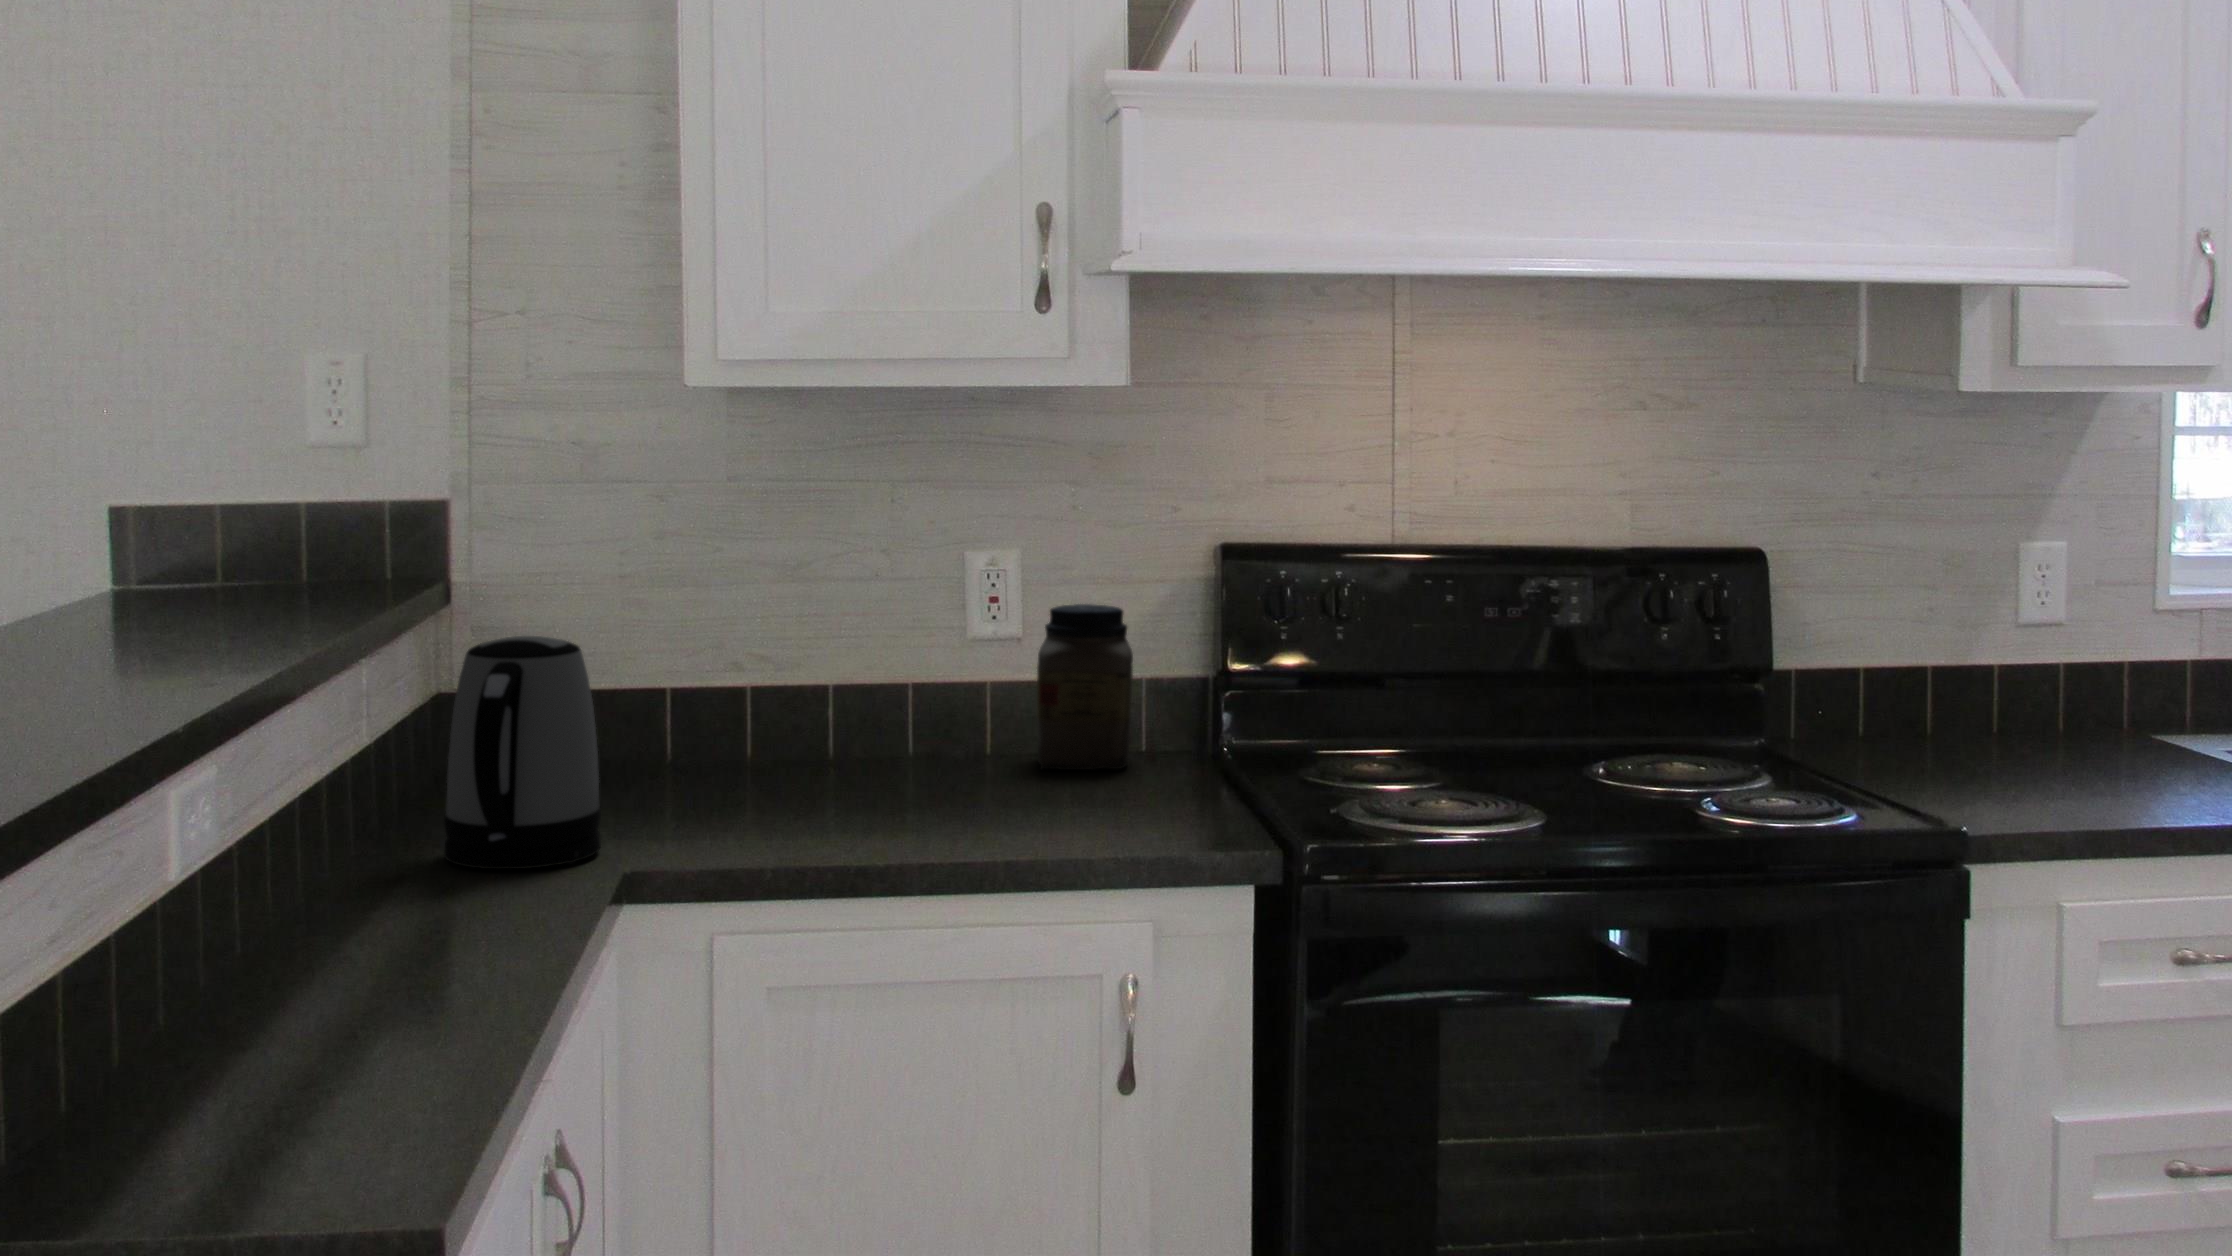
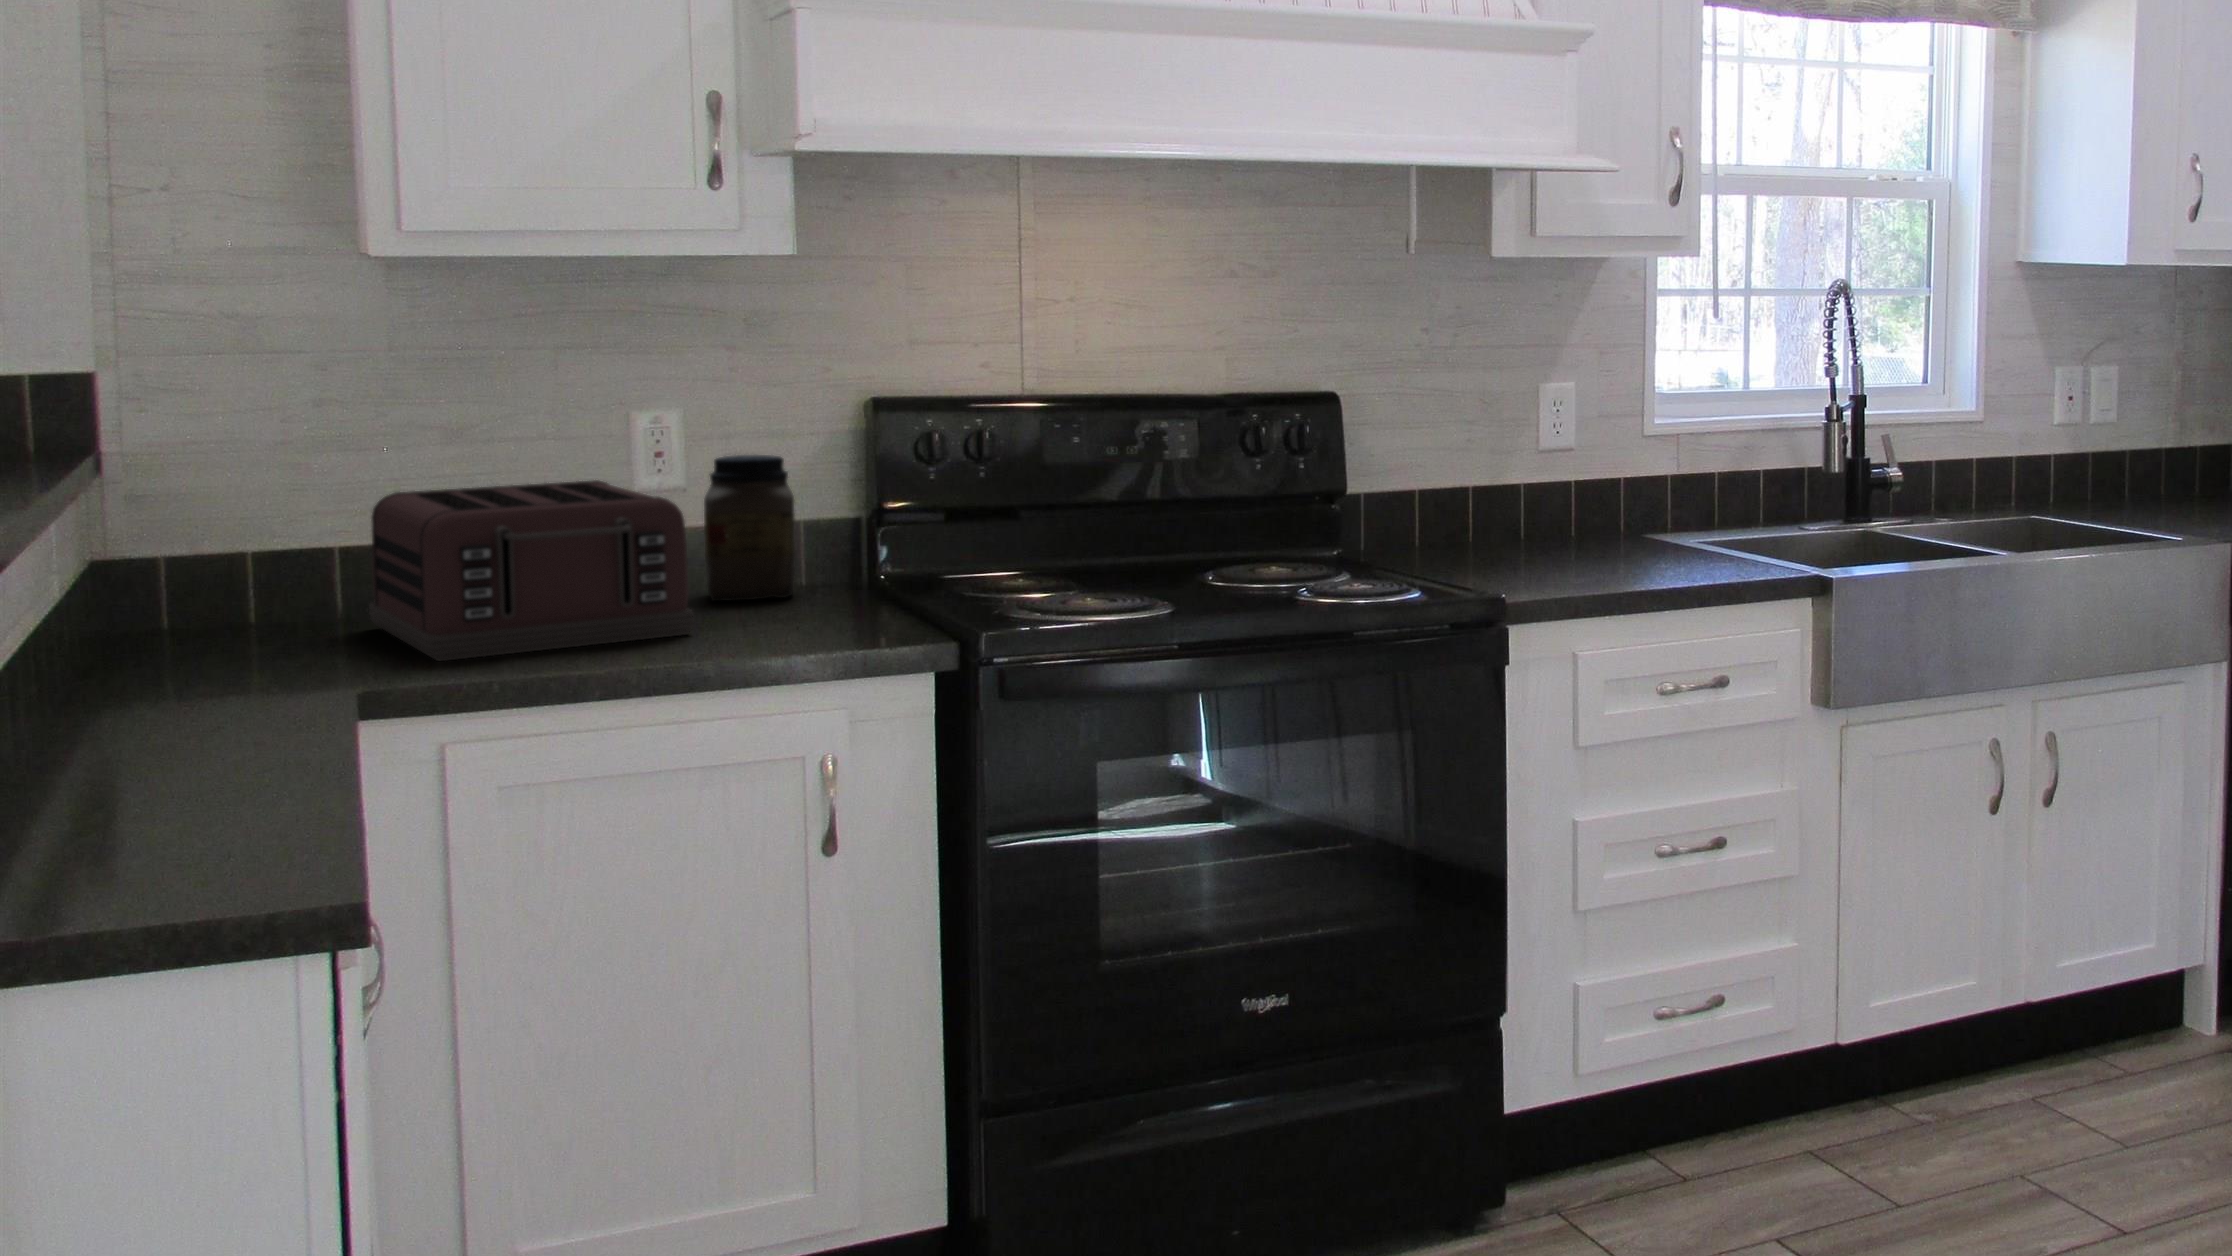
toaster: none [694,630,1013,834] -> present [369,480,694,661]
kettle: present [444,636,601,869] -> none [133,485,296,700]

